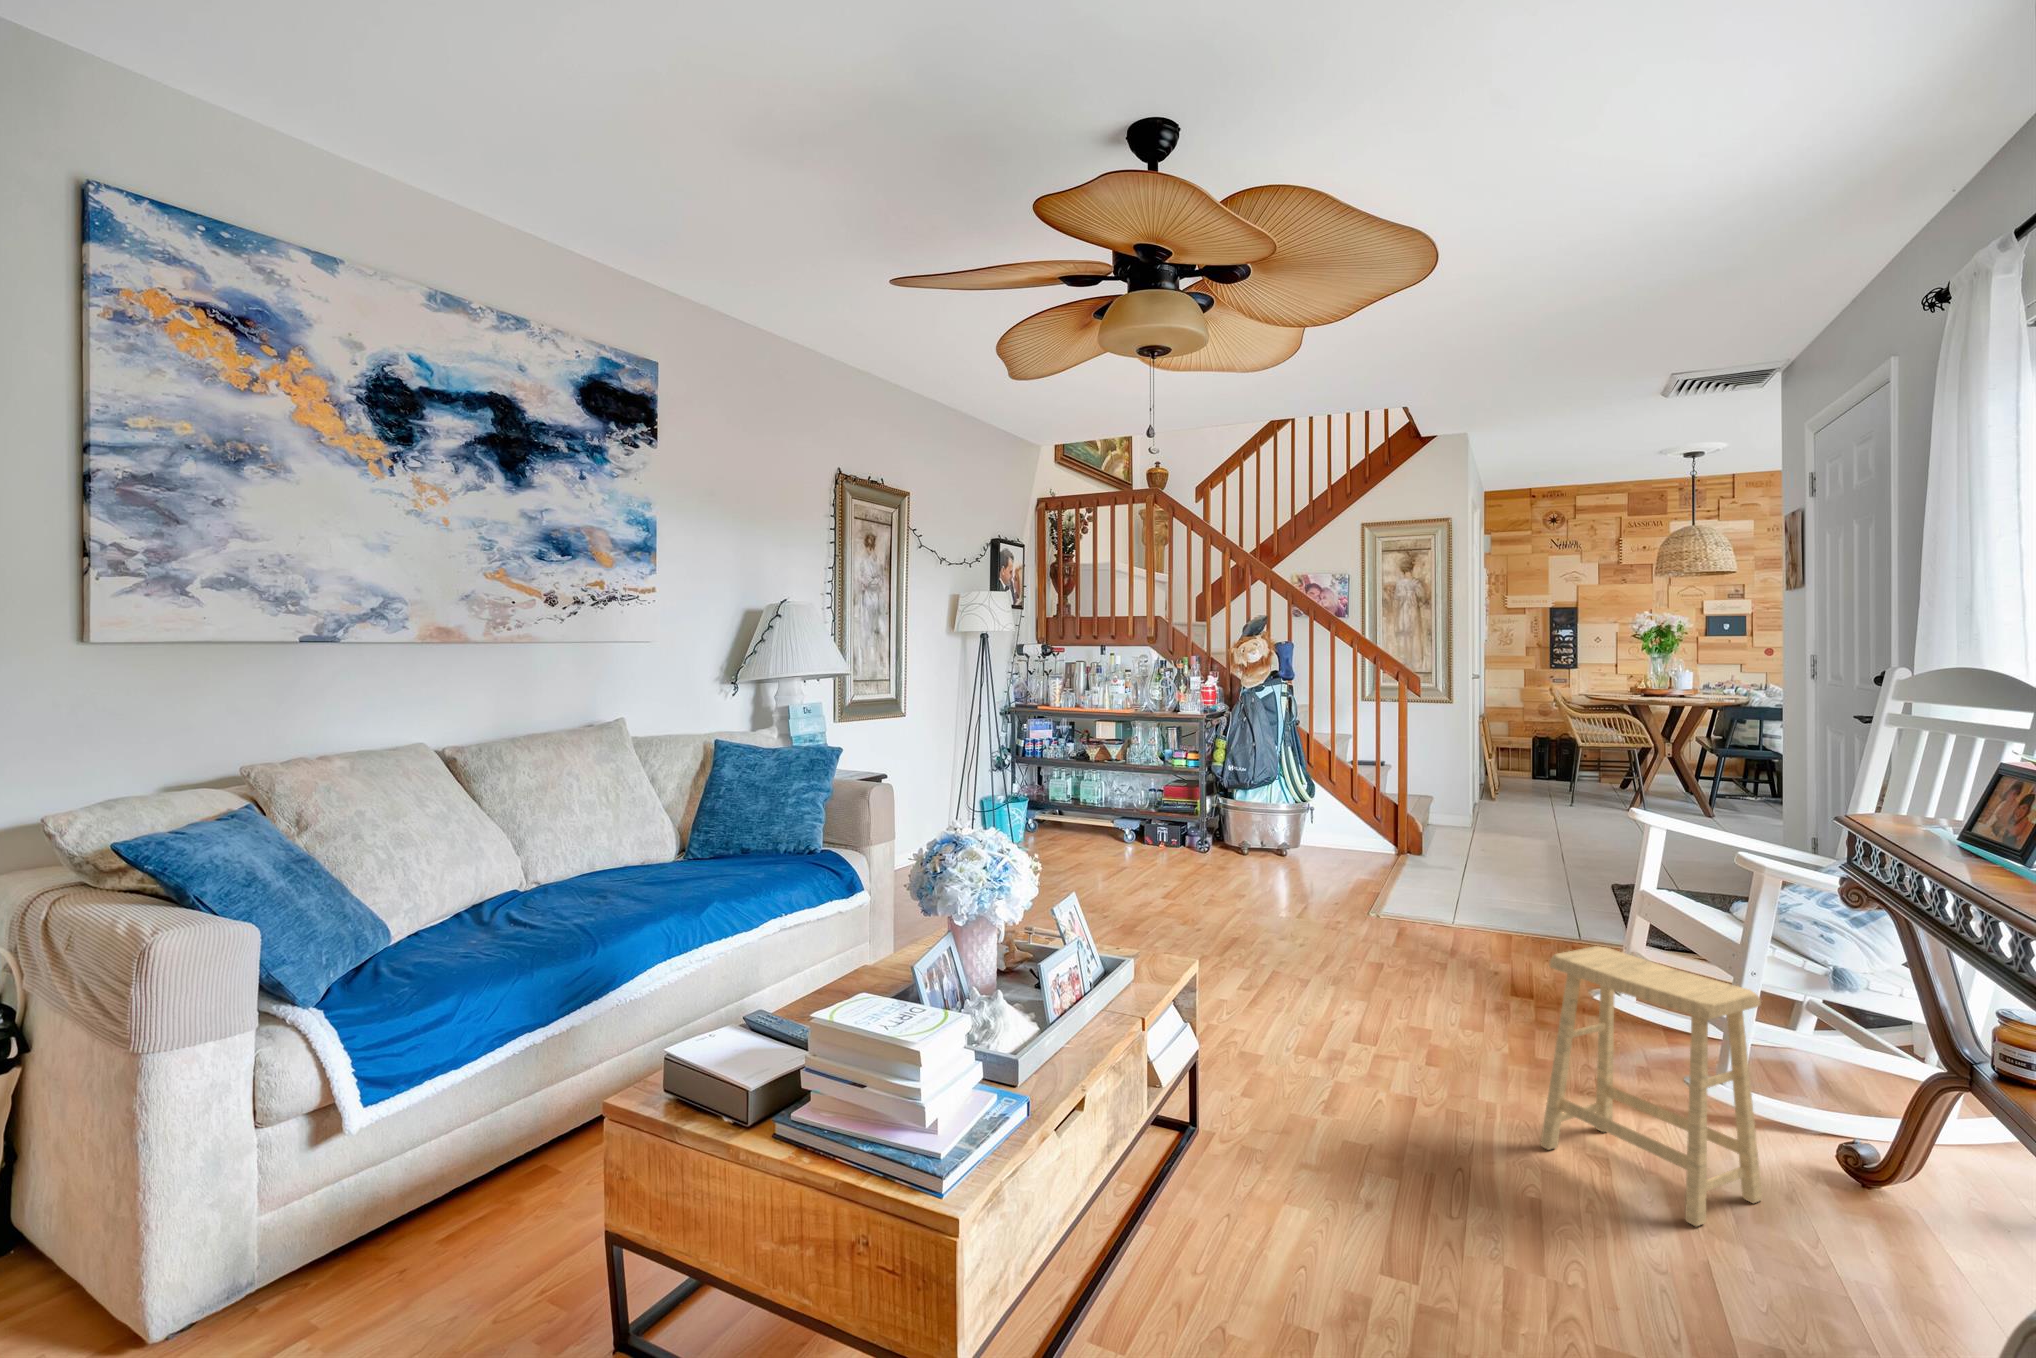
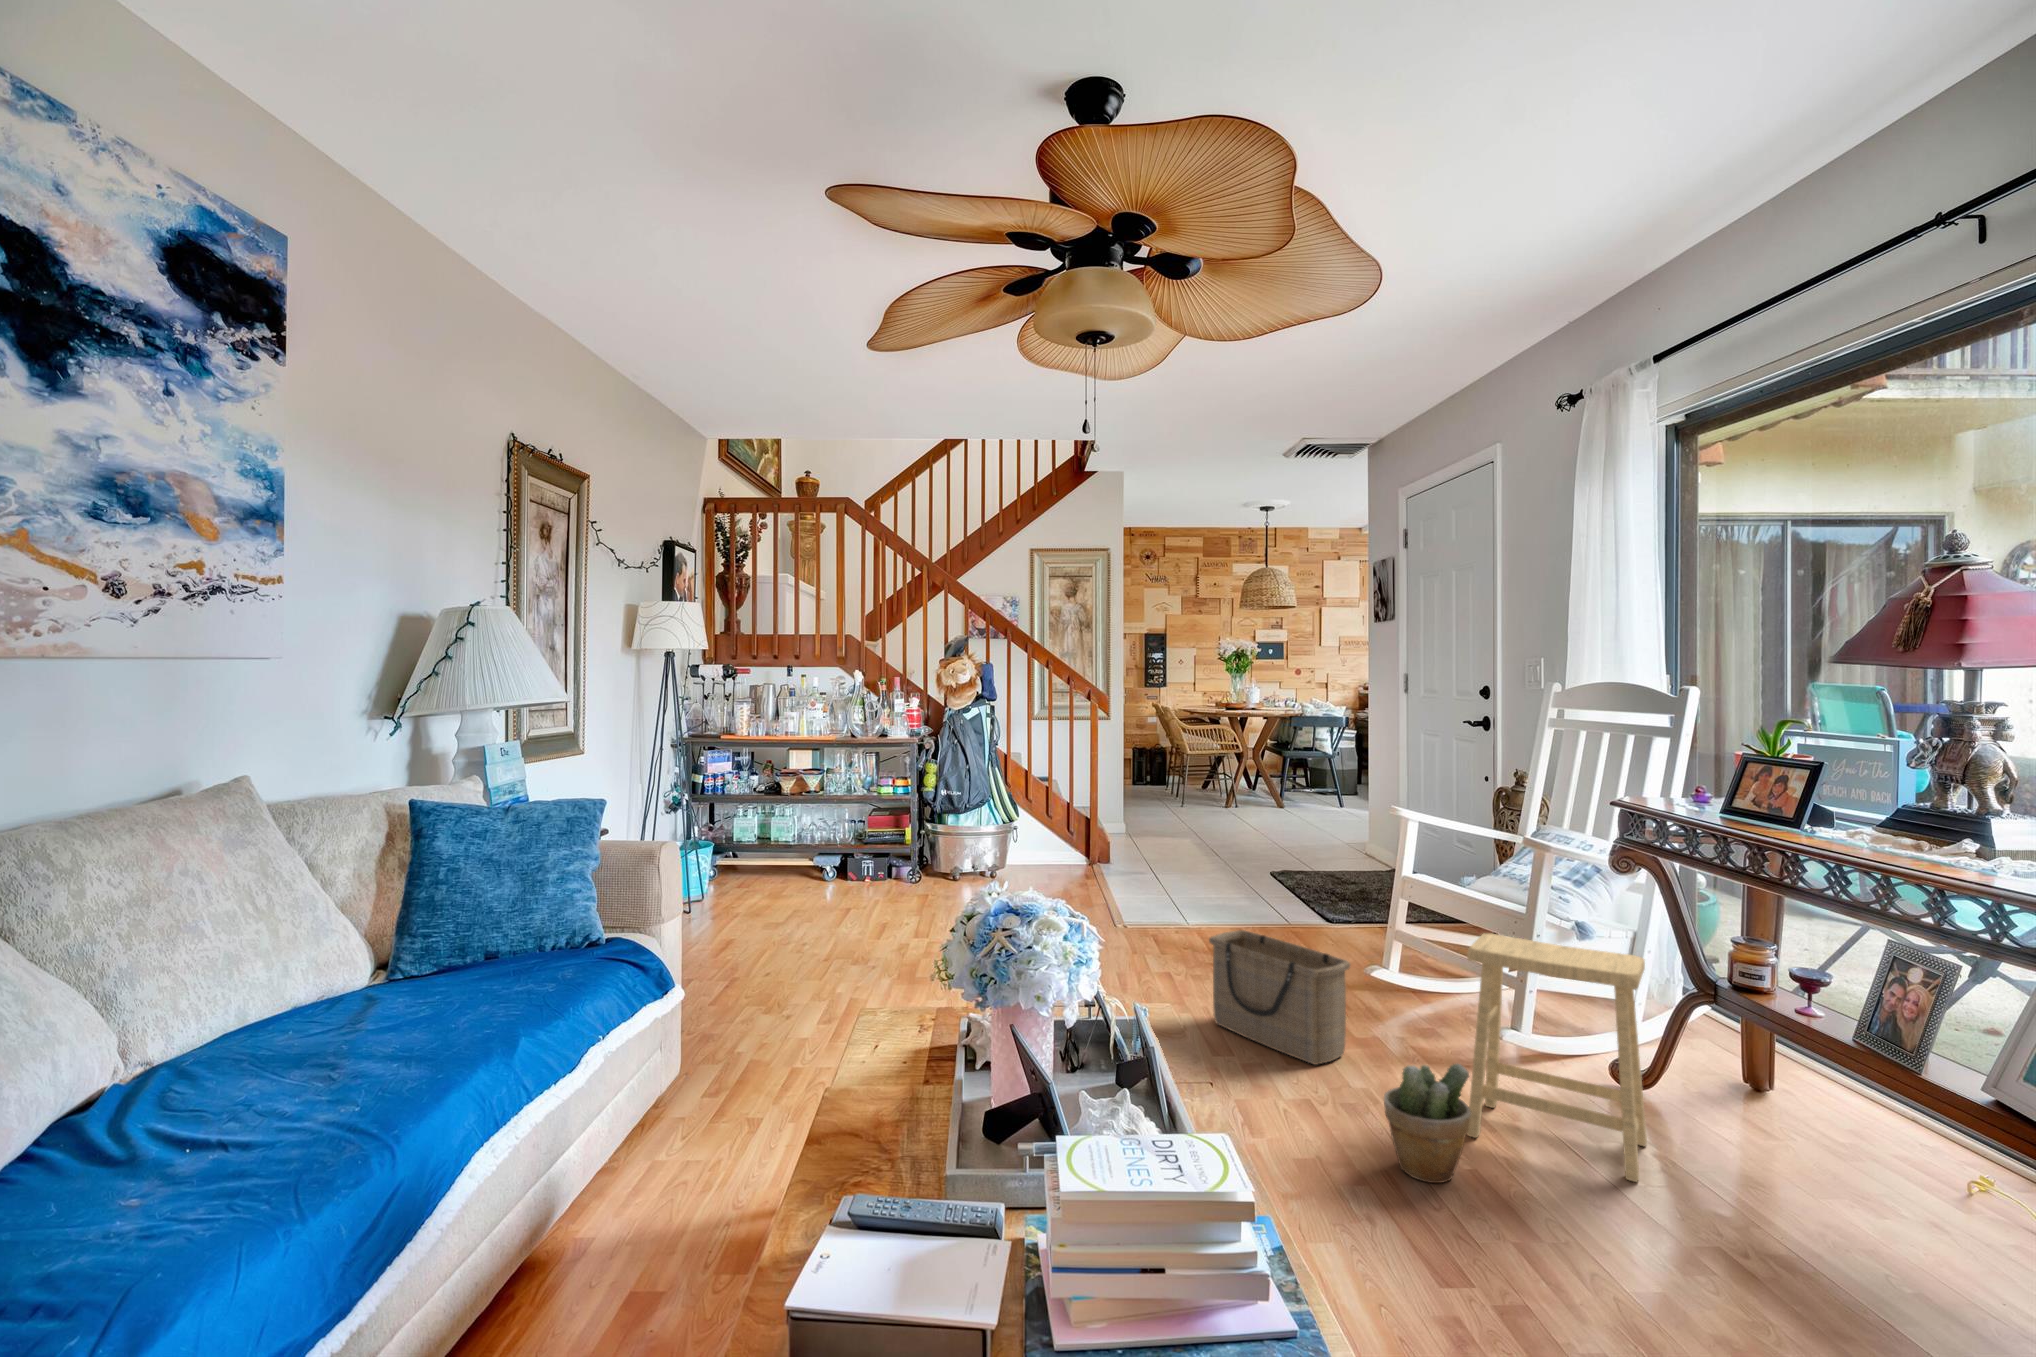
basket: none [1370,920,1492,1059] -> present [1209,930,1350,1065]
potted plant: none [1418,1055,1505,1173] -> present [1384,1064,1471,1183]

